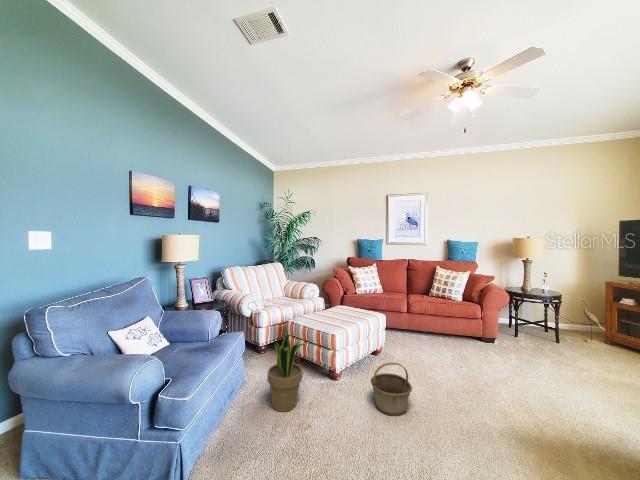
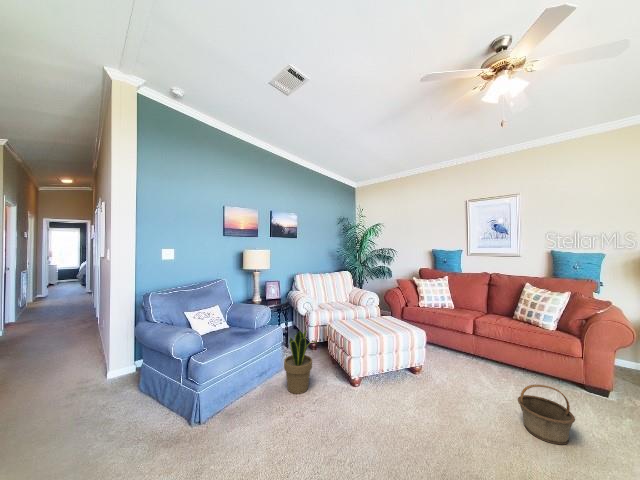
basket: present [371,363,412,416] -> present [518,385,575,445]

